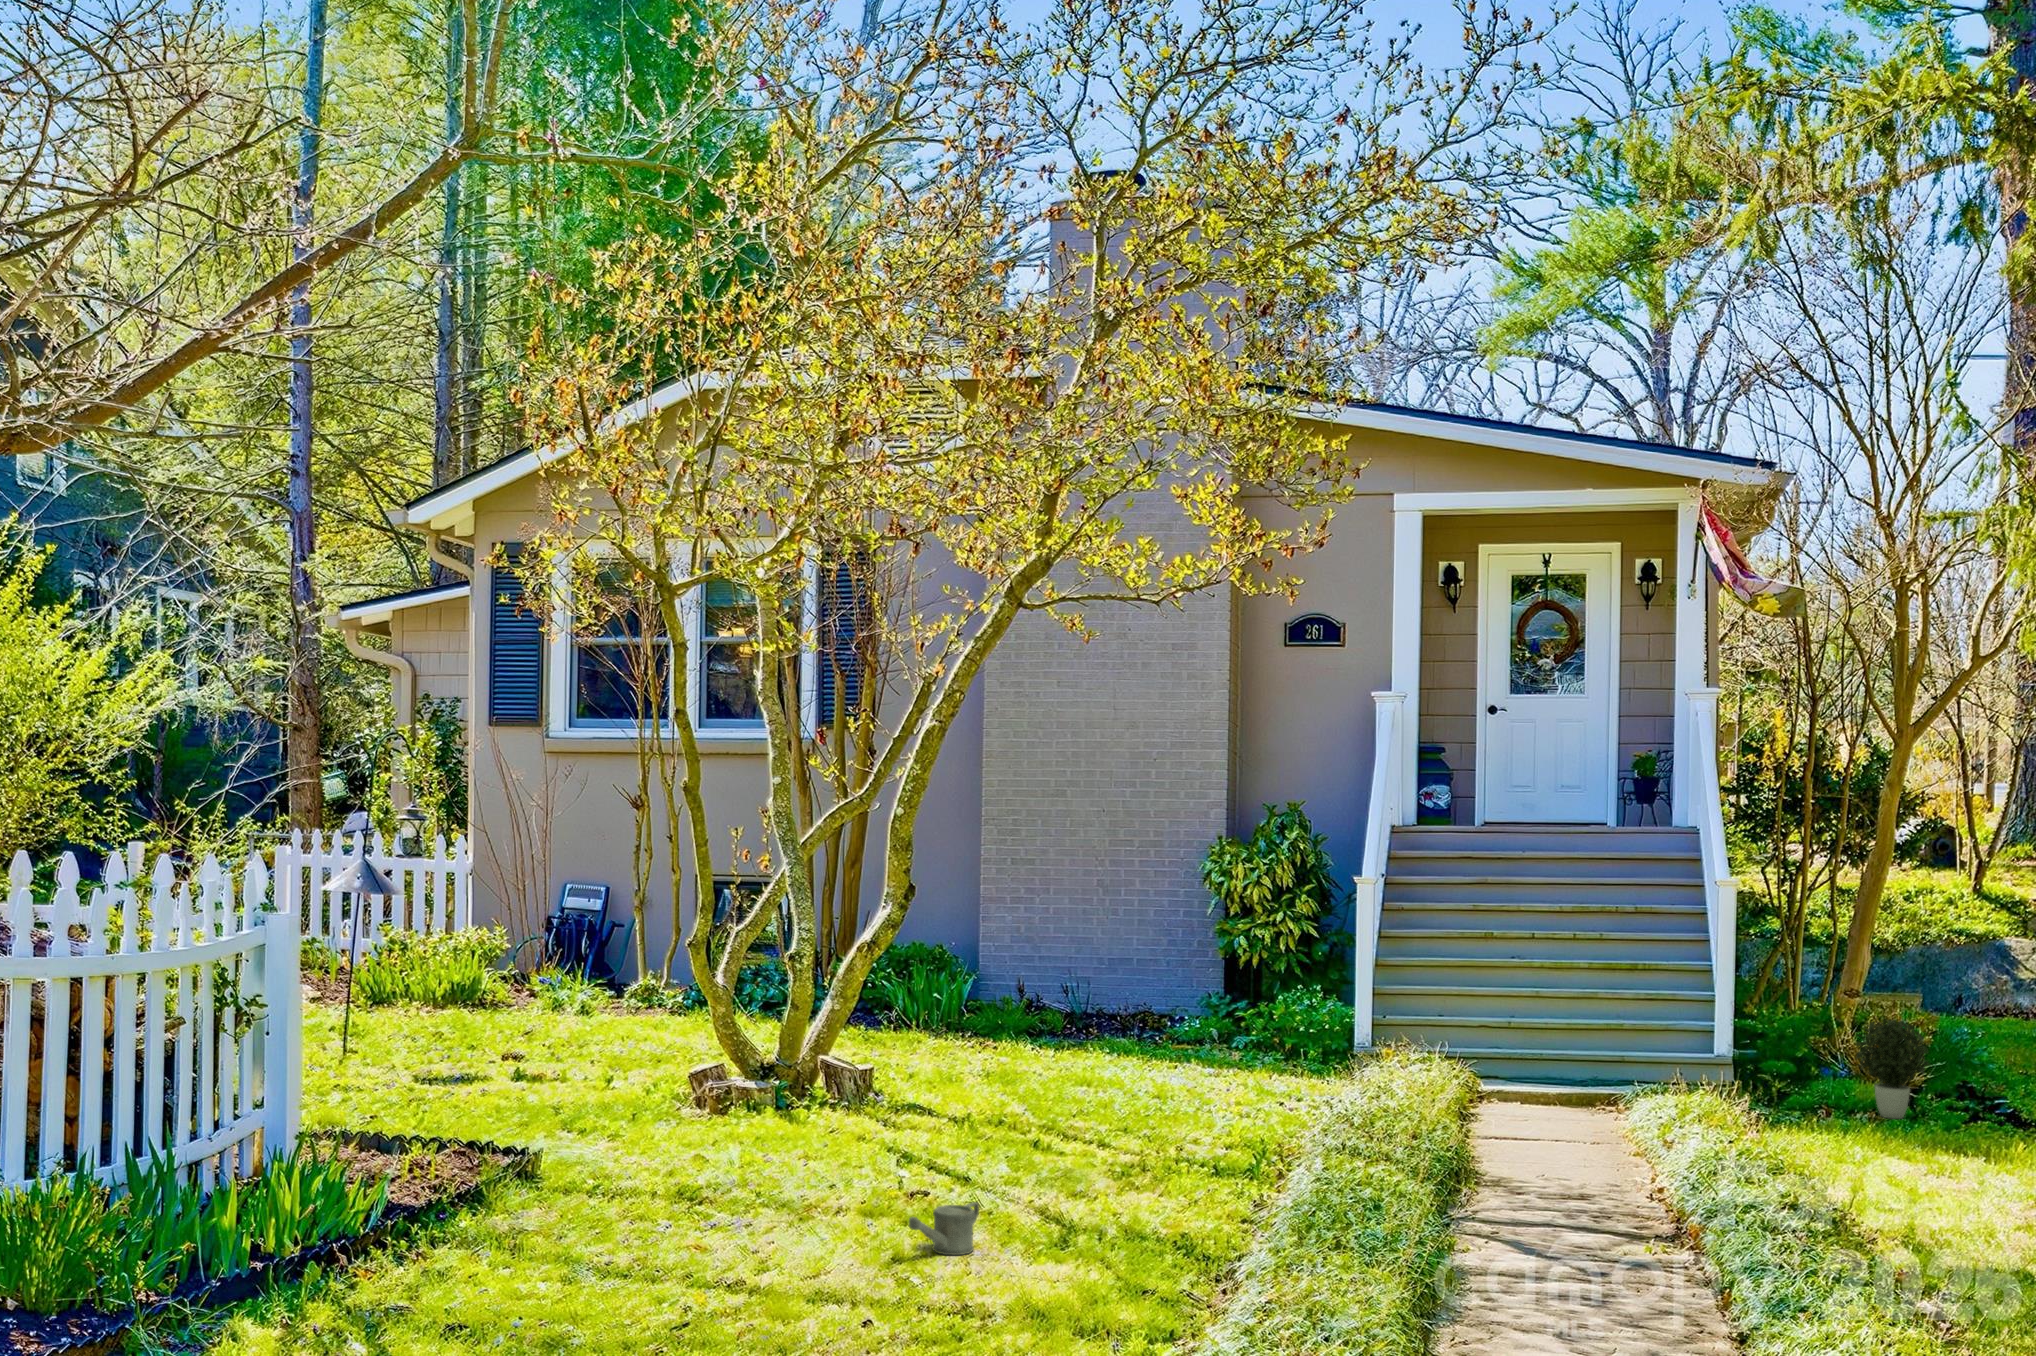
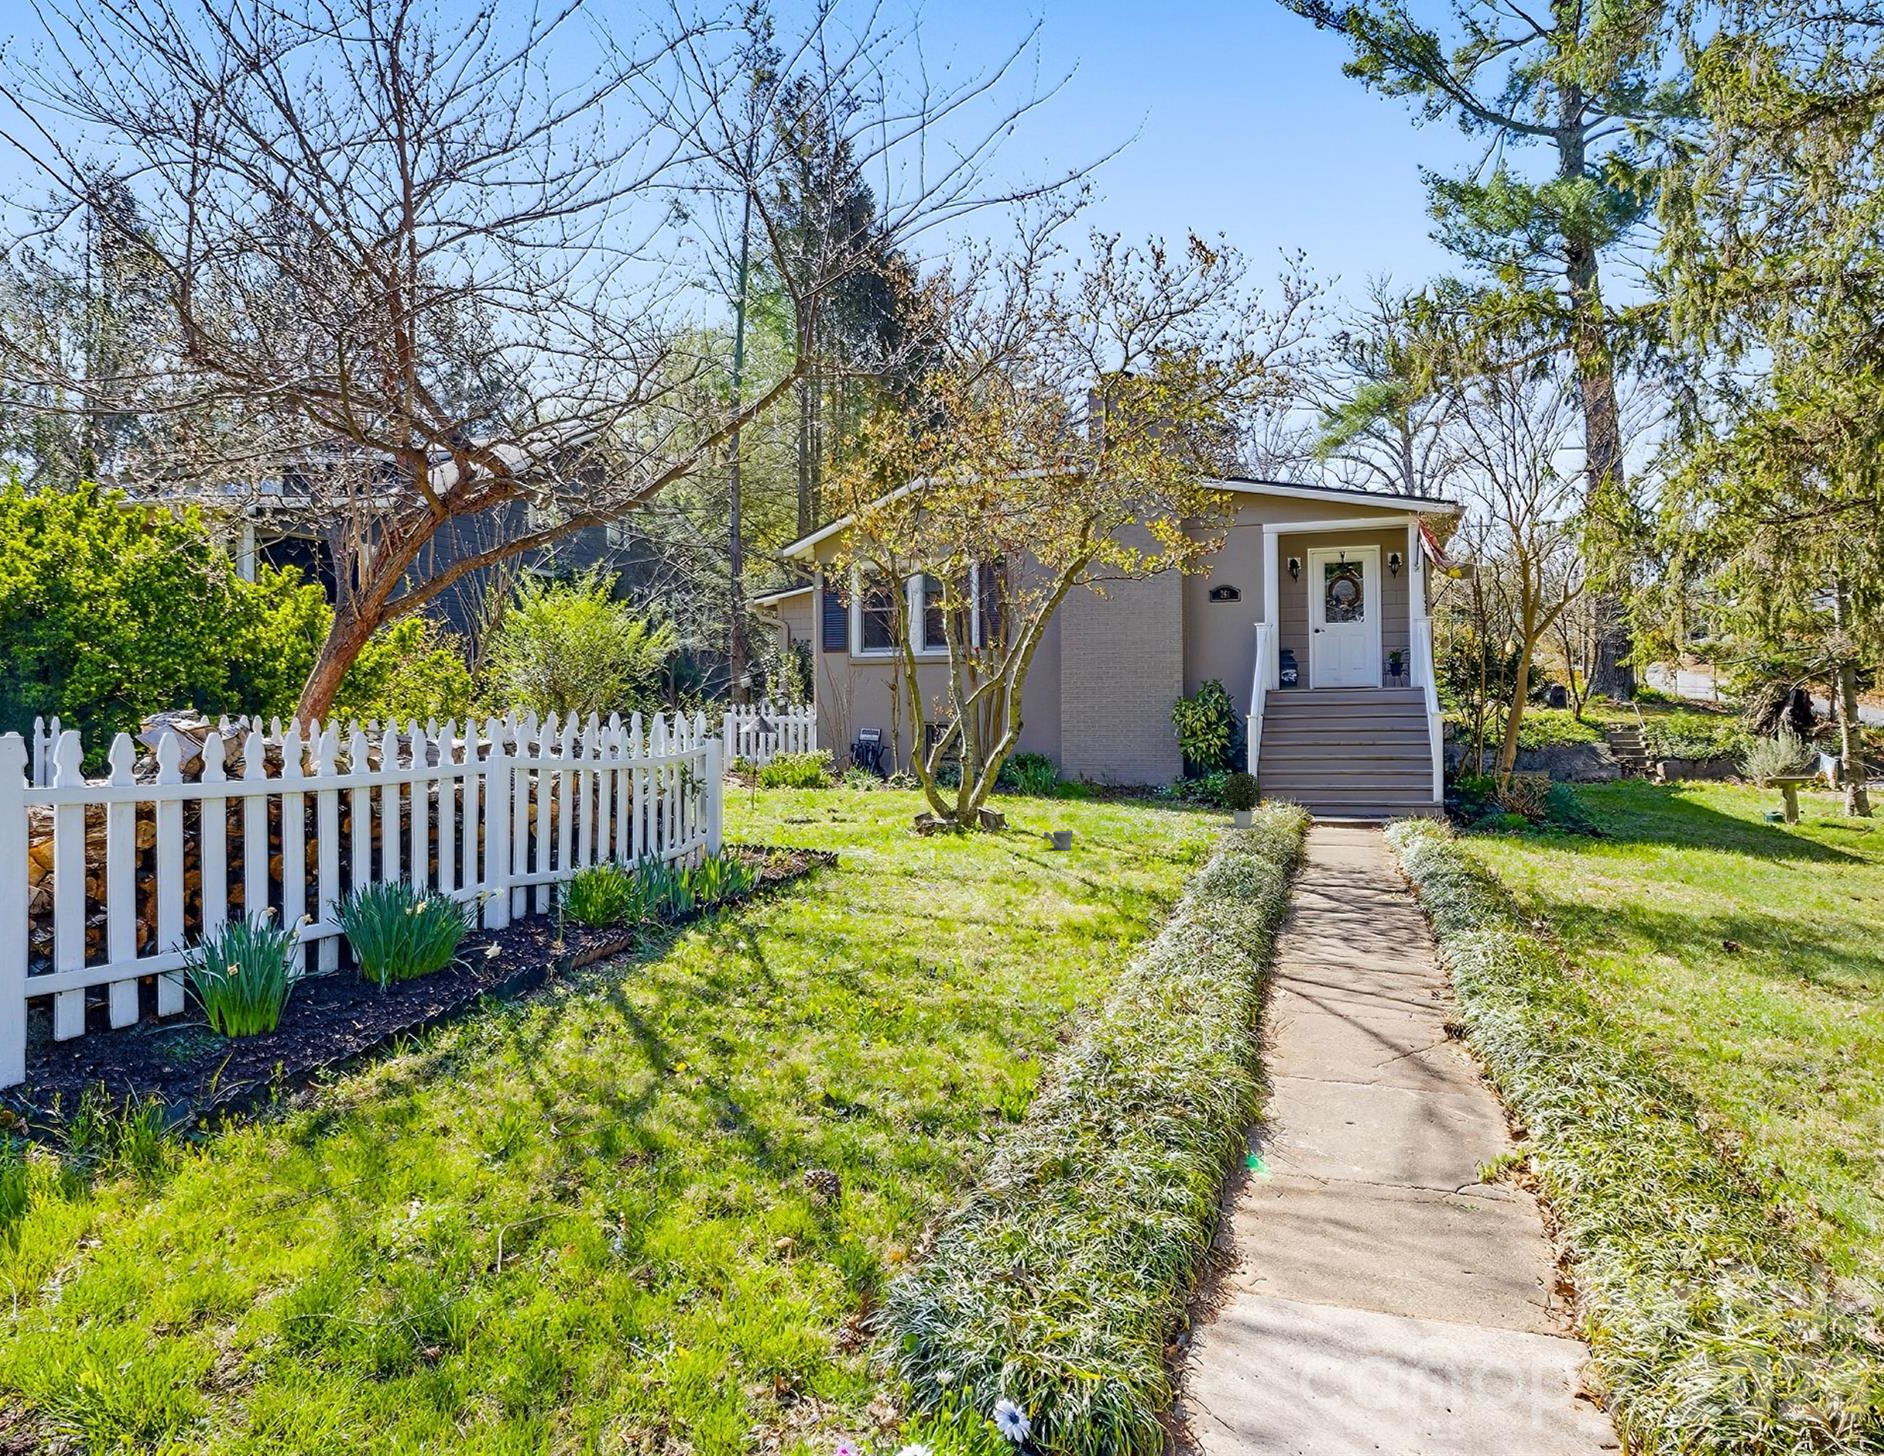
potted plant: present [1856,1019,1929,1119] -> present [1222,772,1263,829]

